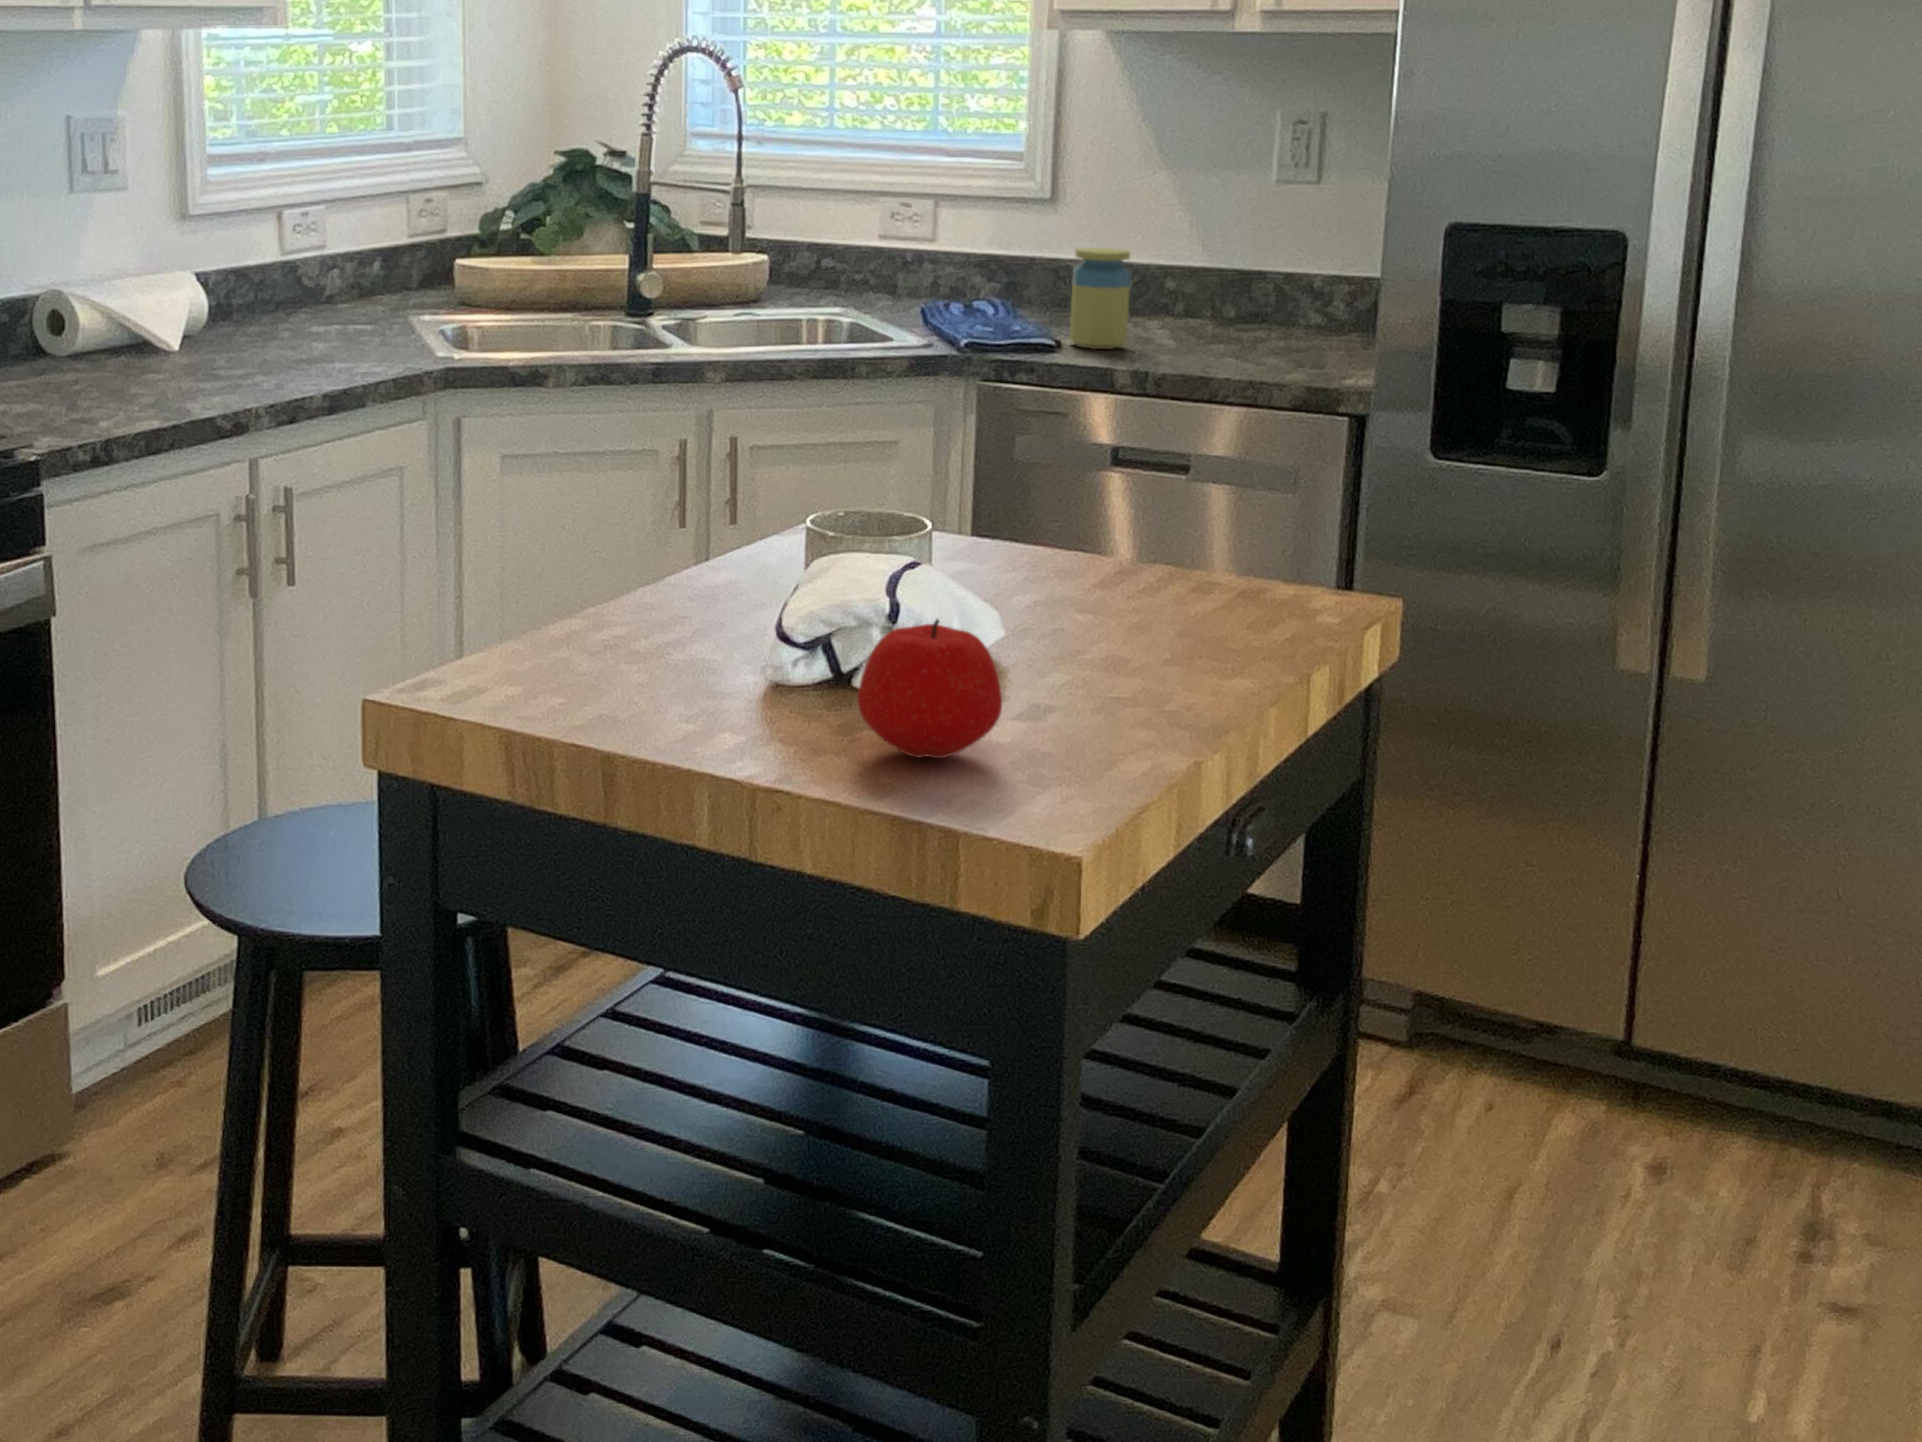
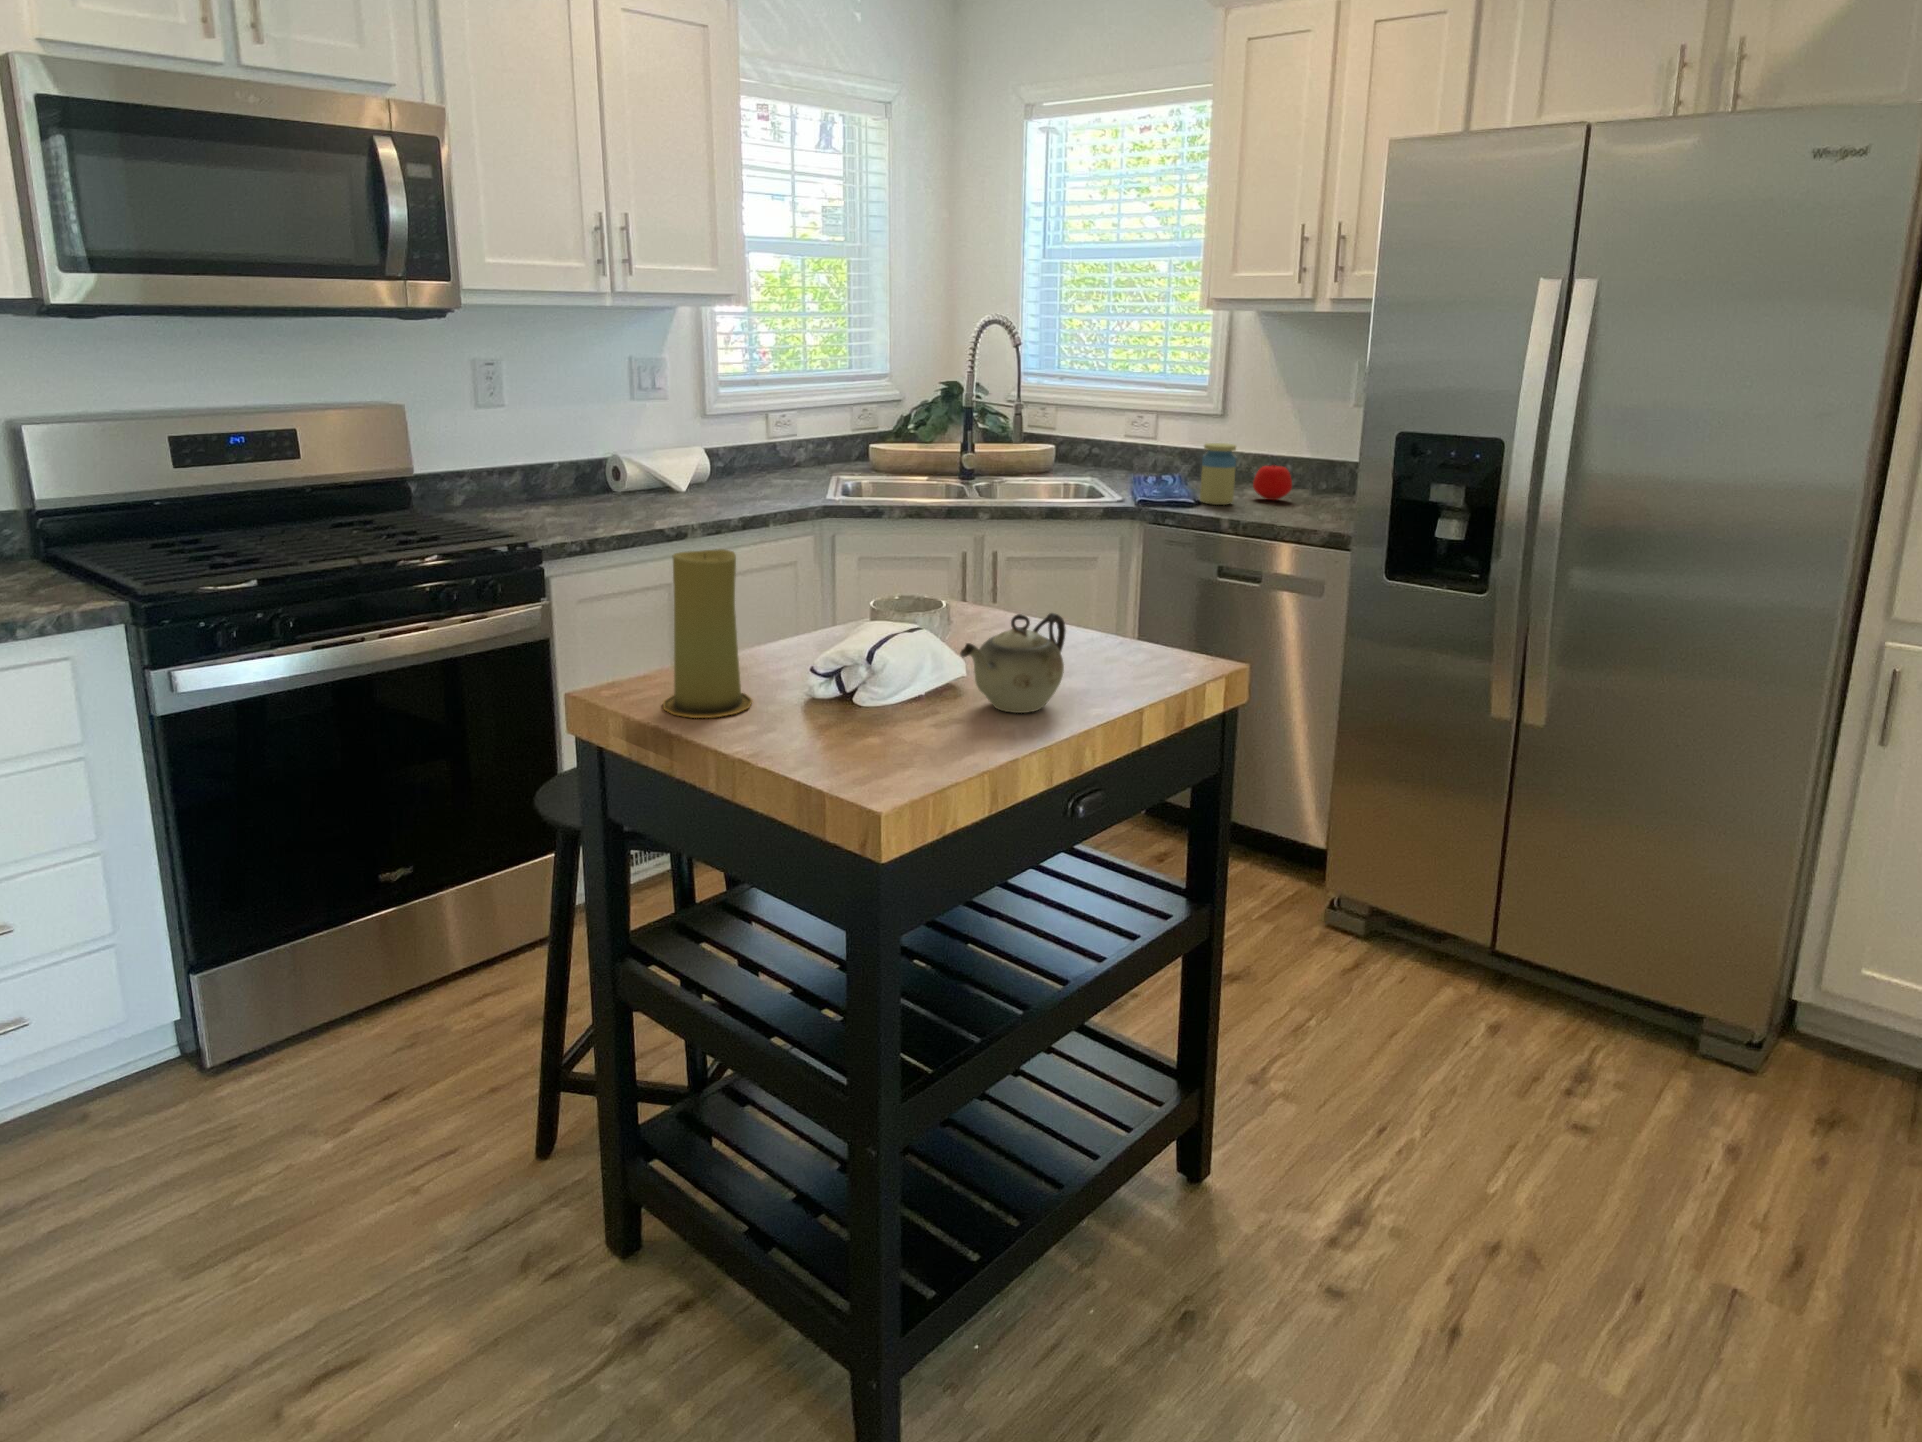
candle: none [546,439,697,727] -> present [663,549,752,718]
teapot: none [1043,524,1192,689] -> present [960,613,1066,713]
apple: present [858,619,1002,758] -> present [1253,464,1292,500]

